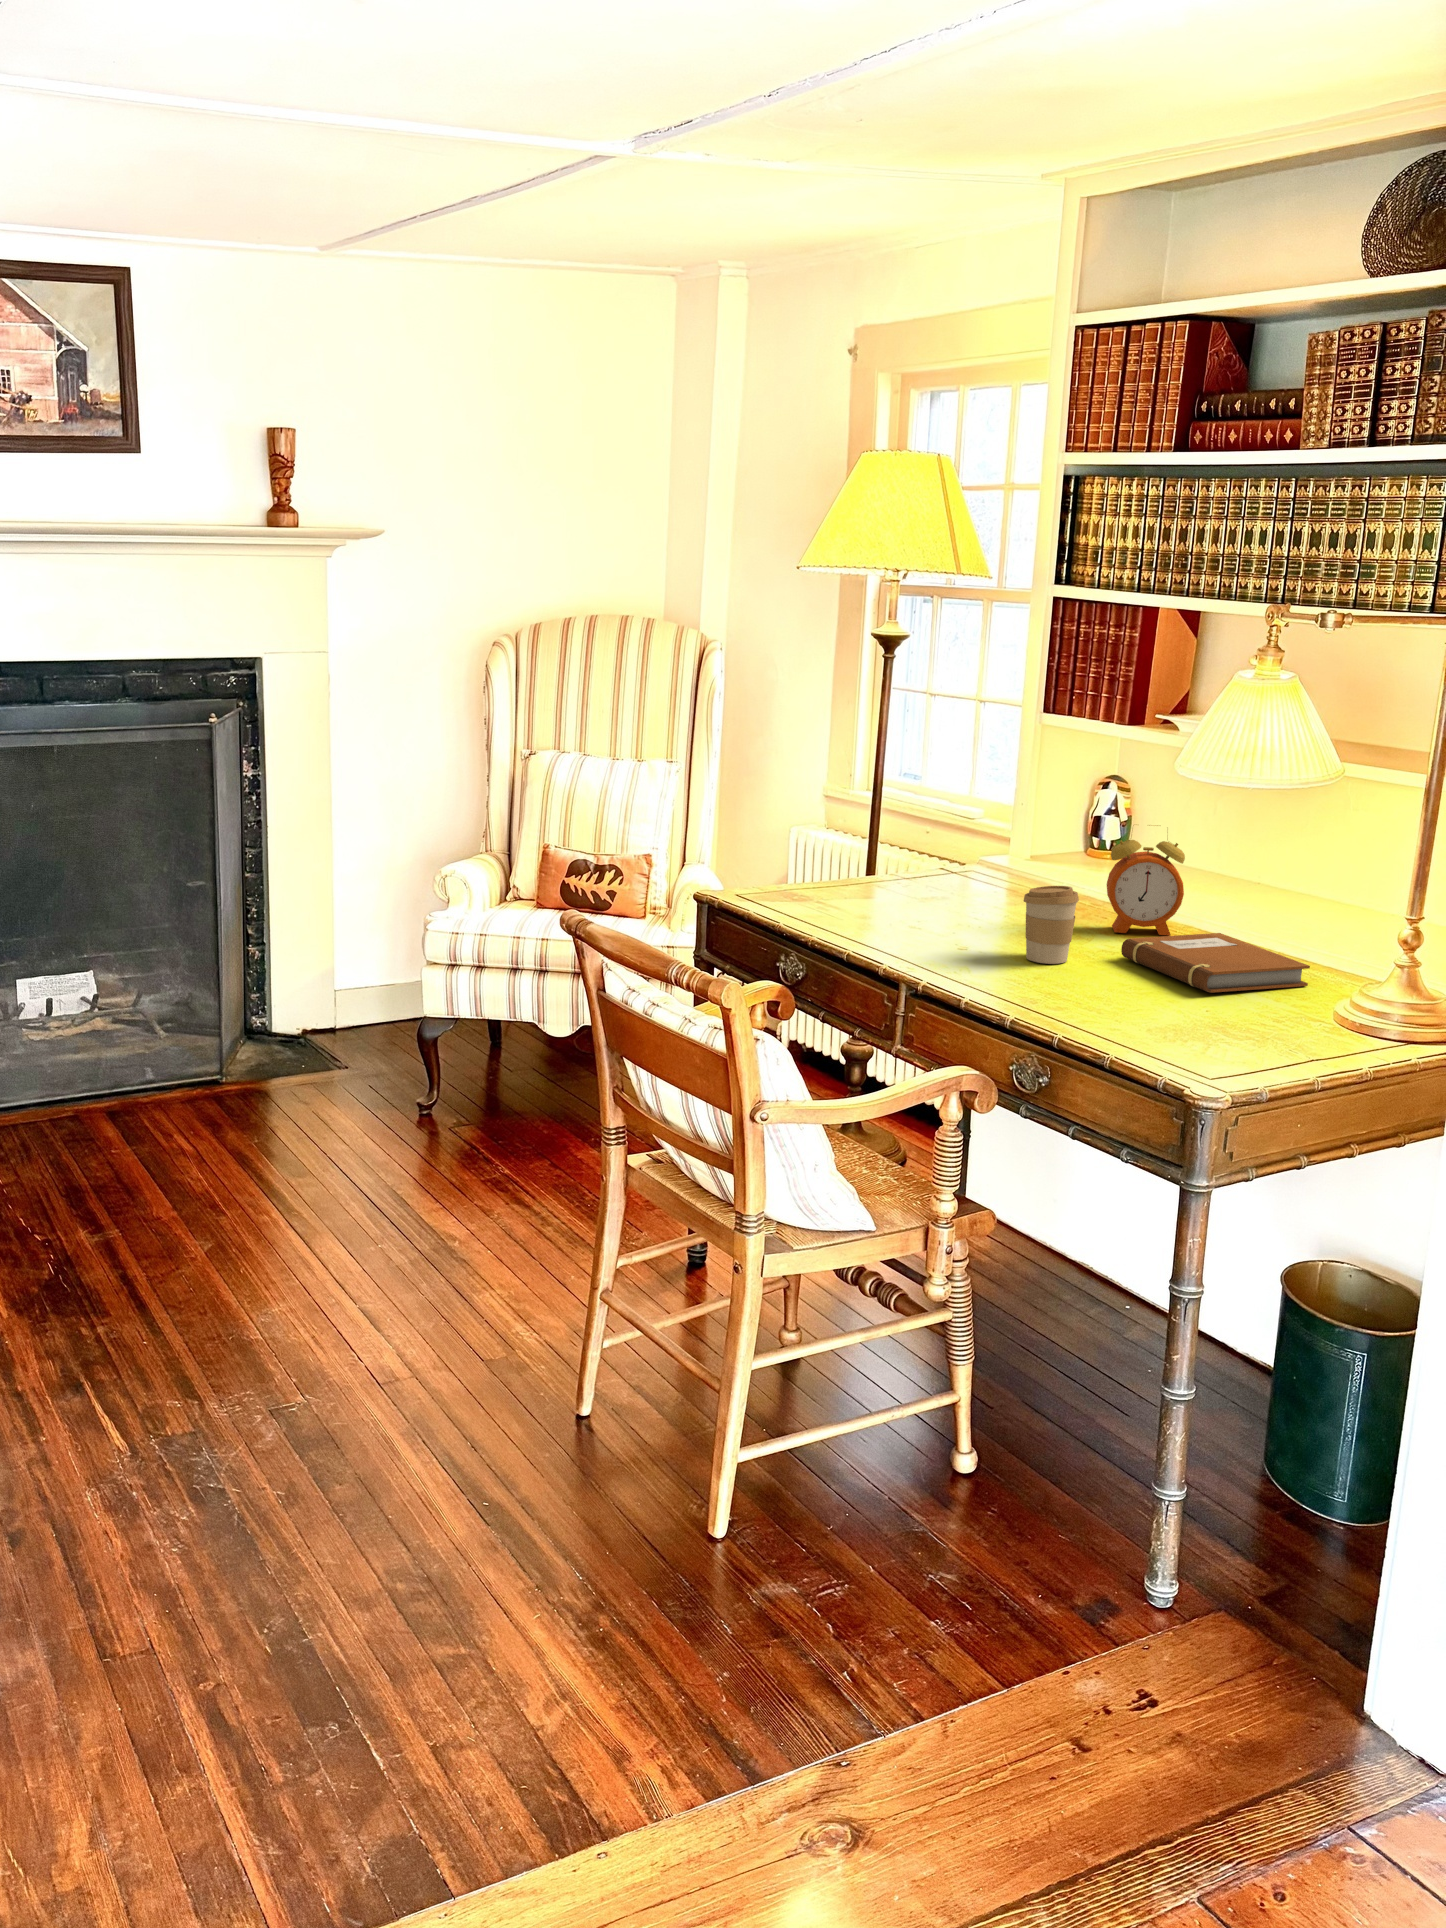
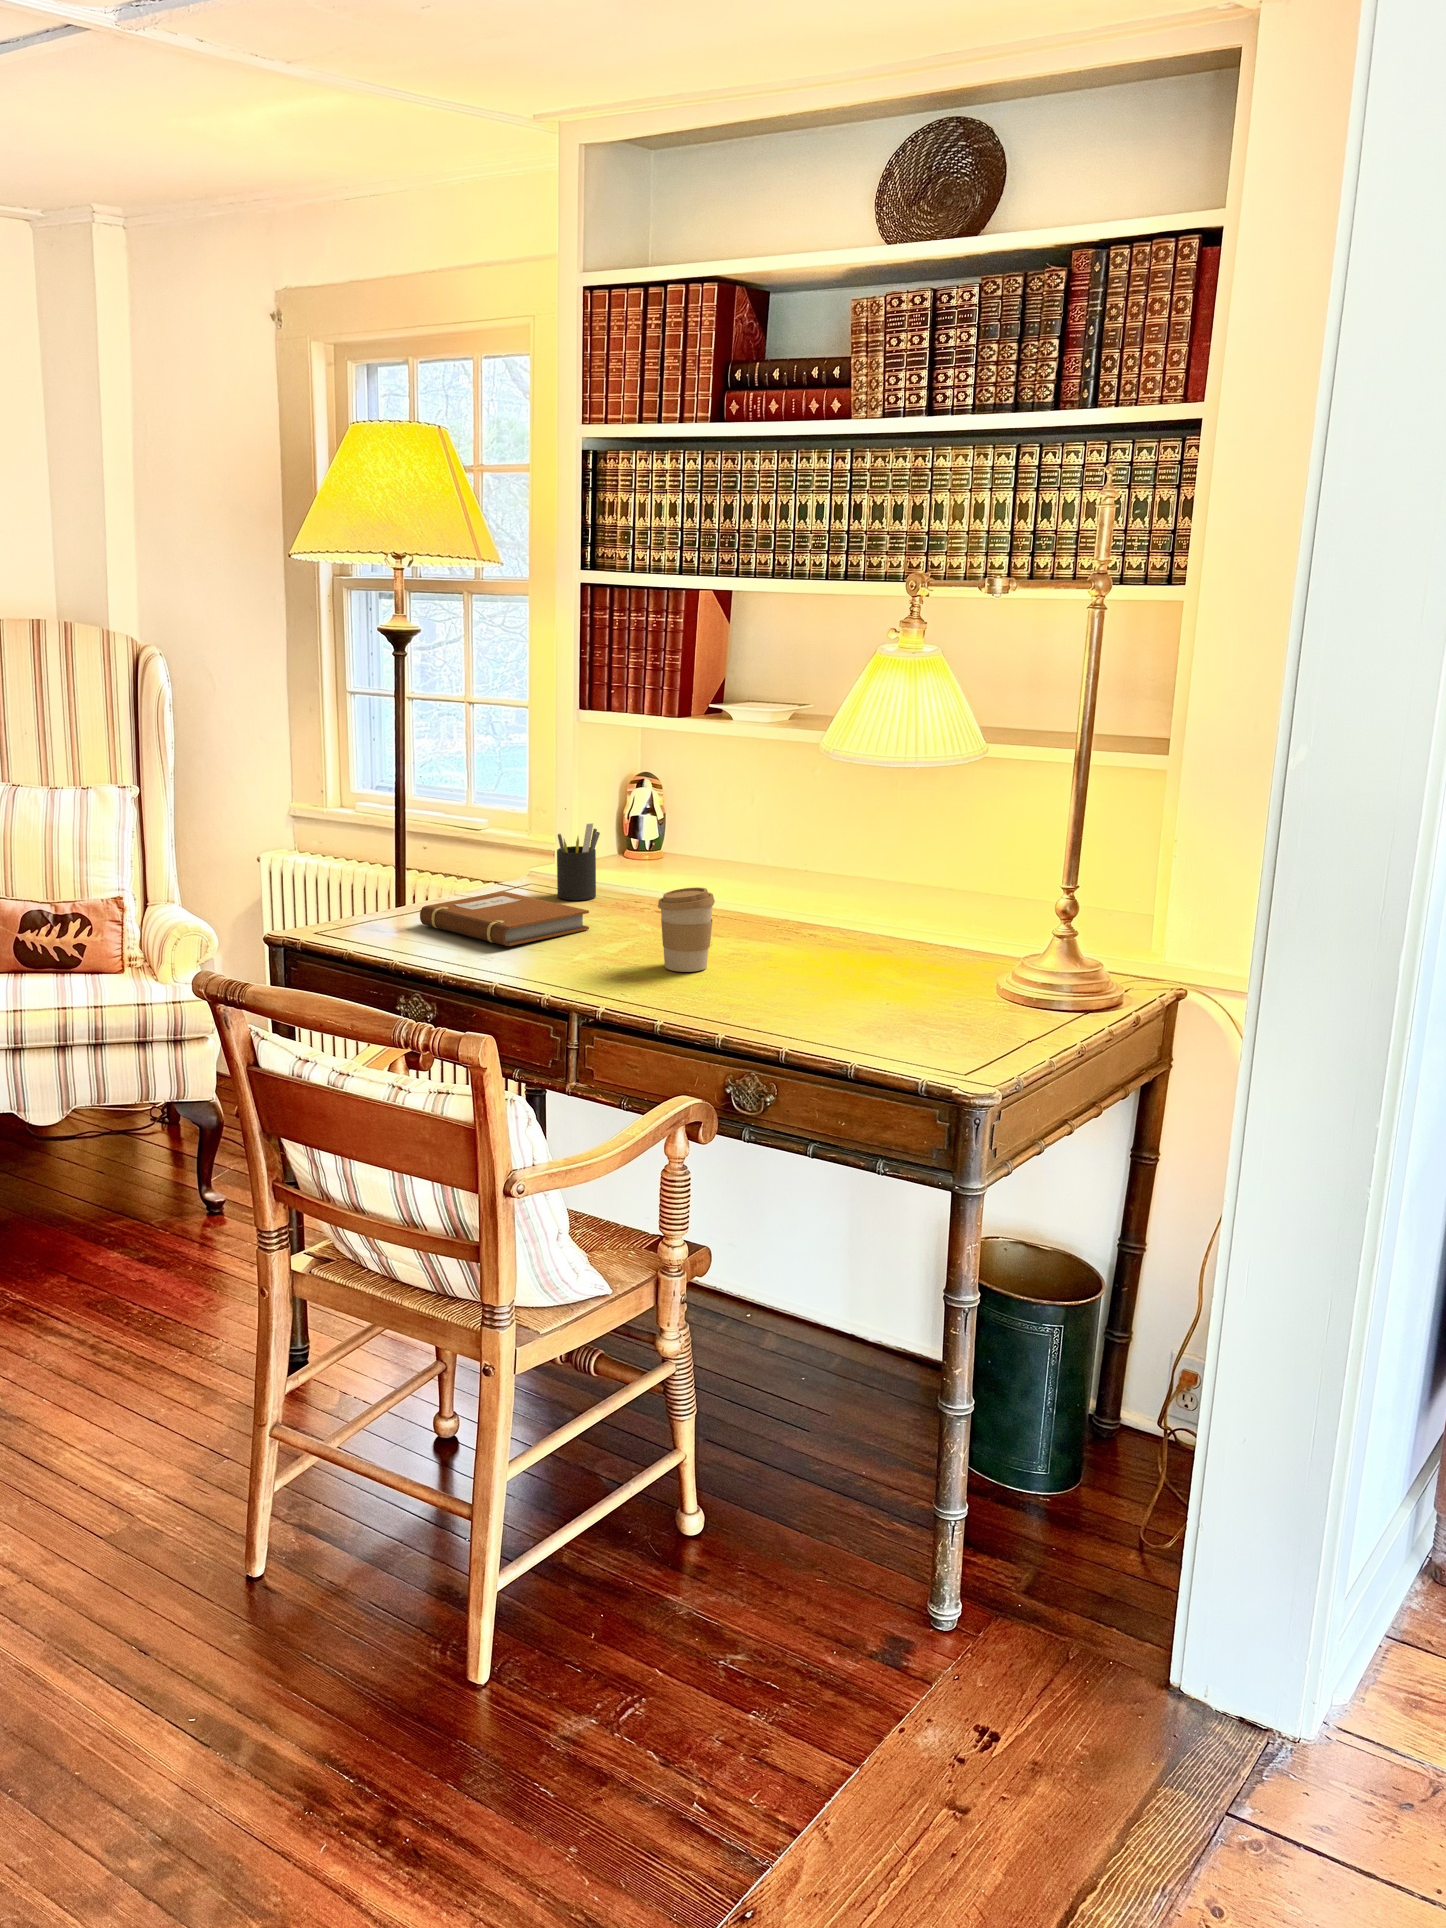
pen holder: none [989,820,1035,892] -> present [557,823,600,900]
alarm clock: present [1107,825,1185,935] -> none [704,815,783,930]
notebook: present [1121,933,1310,993] -> present [420,891,589,946]

